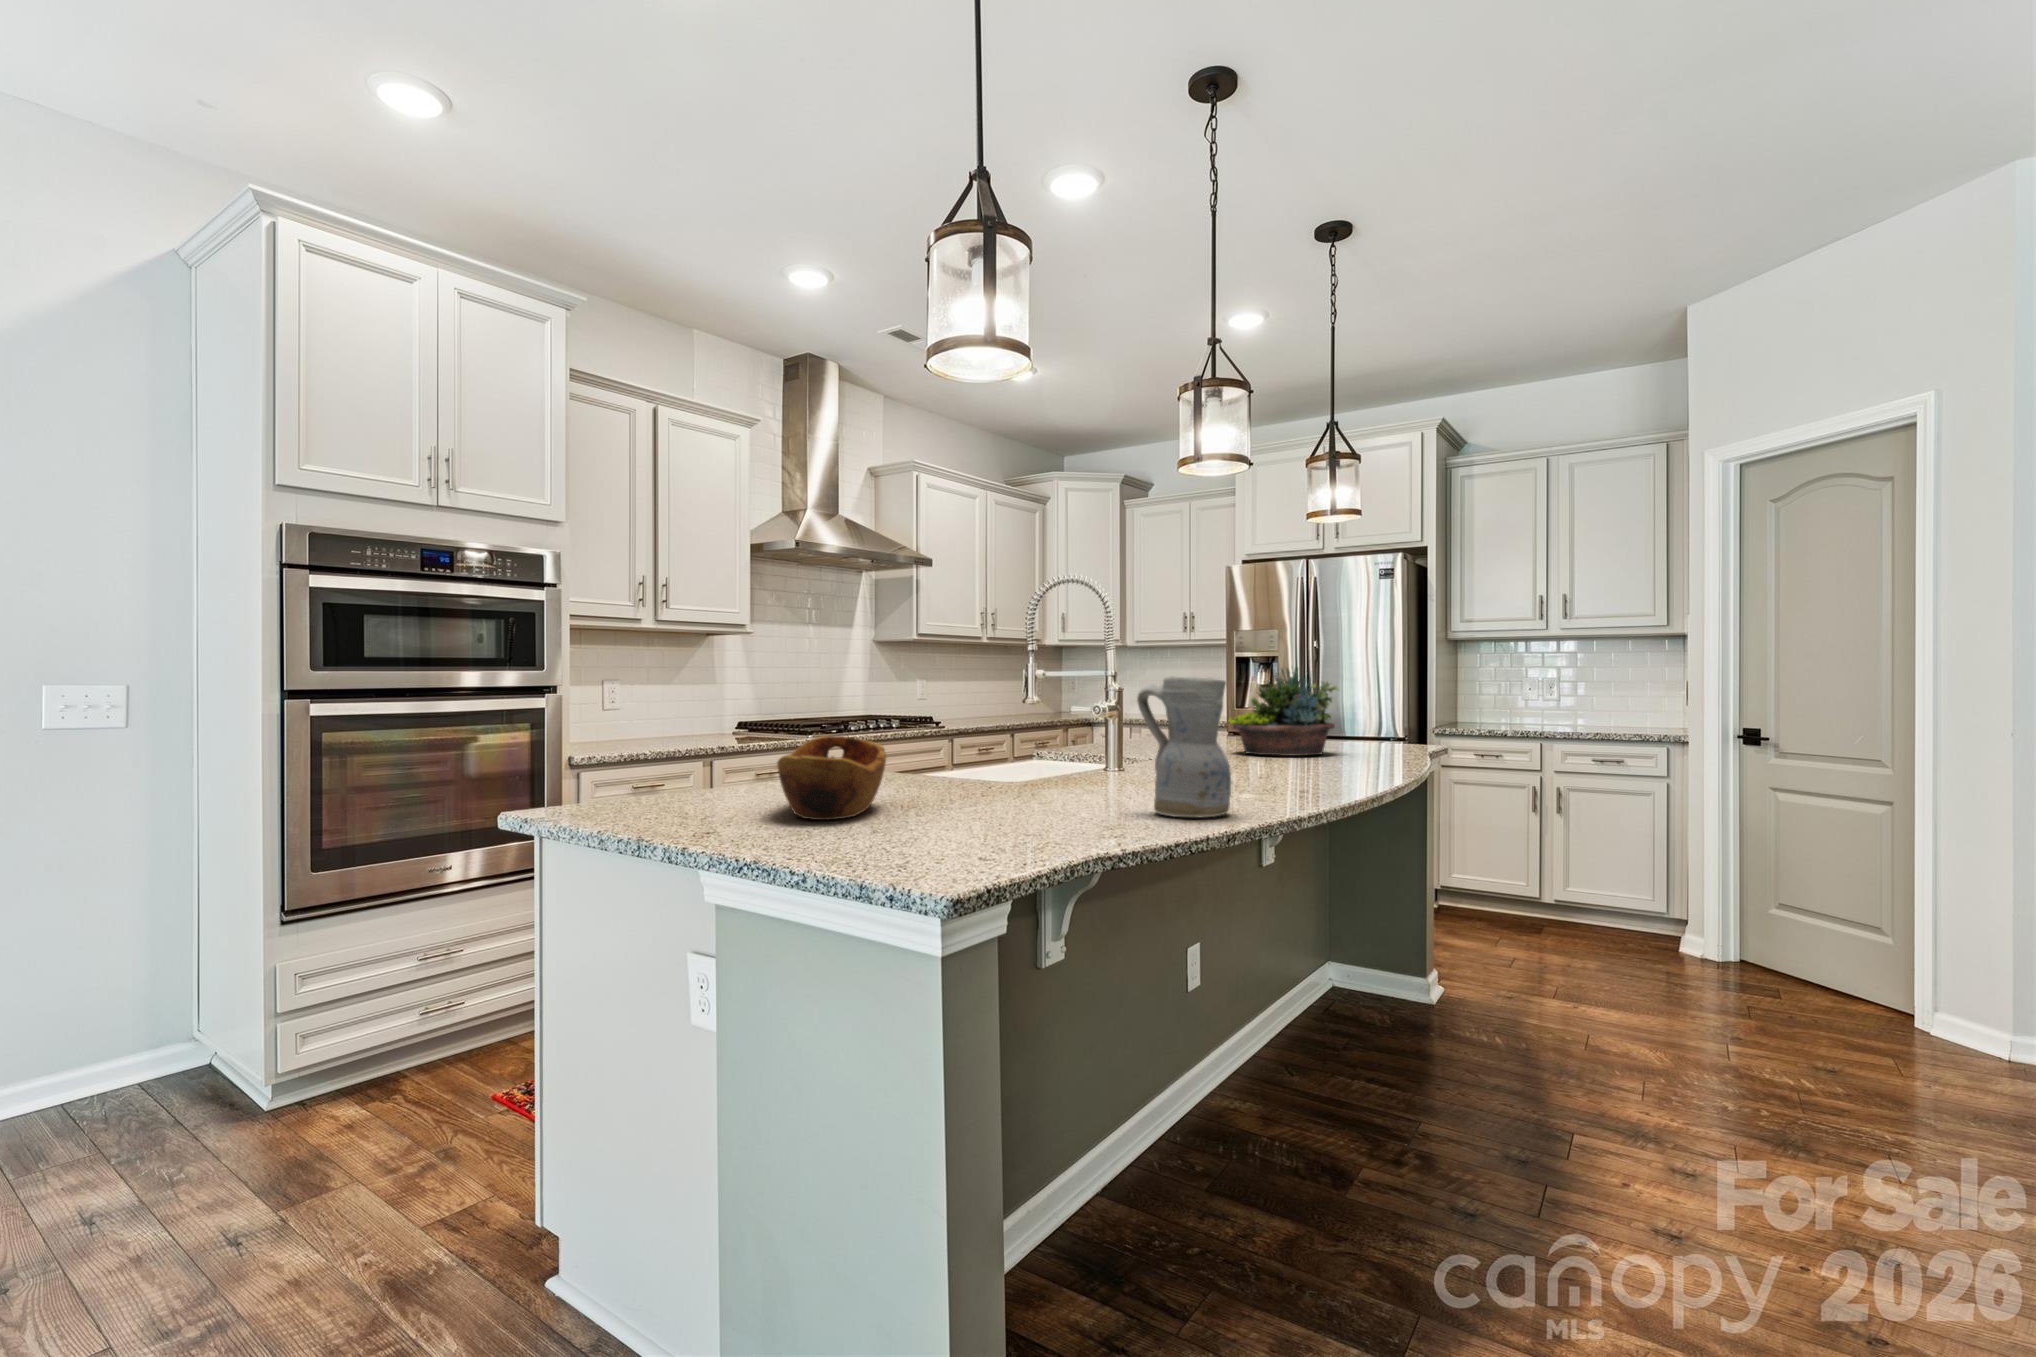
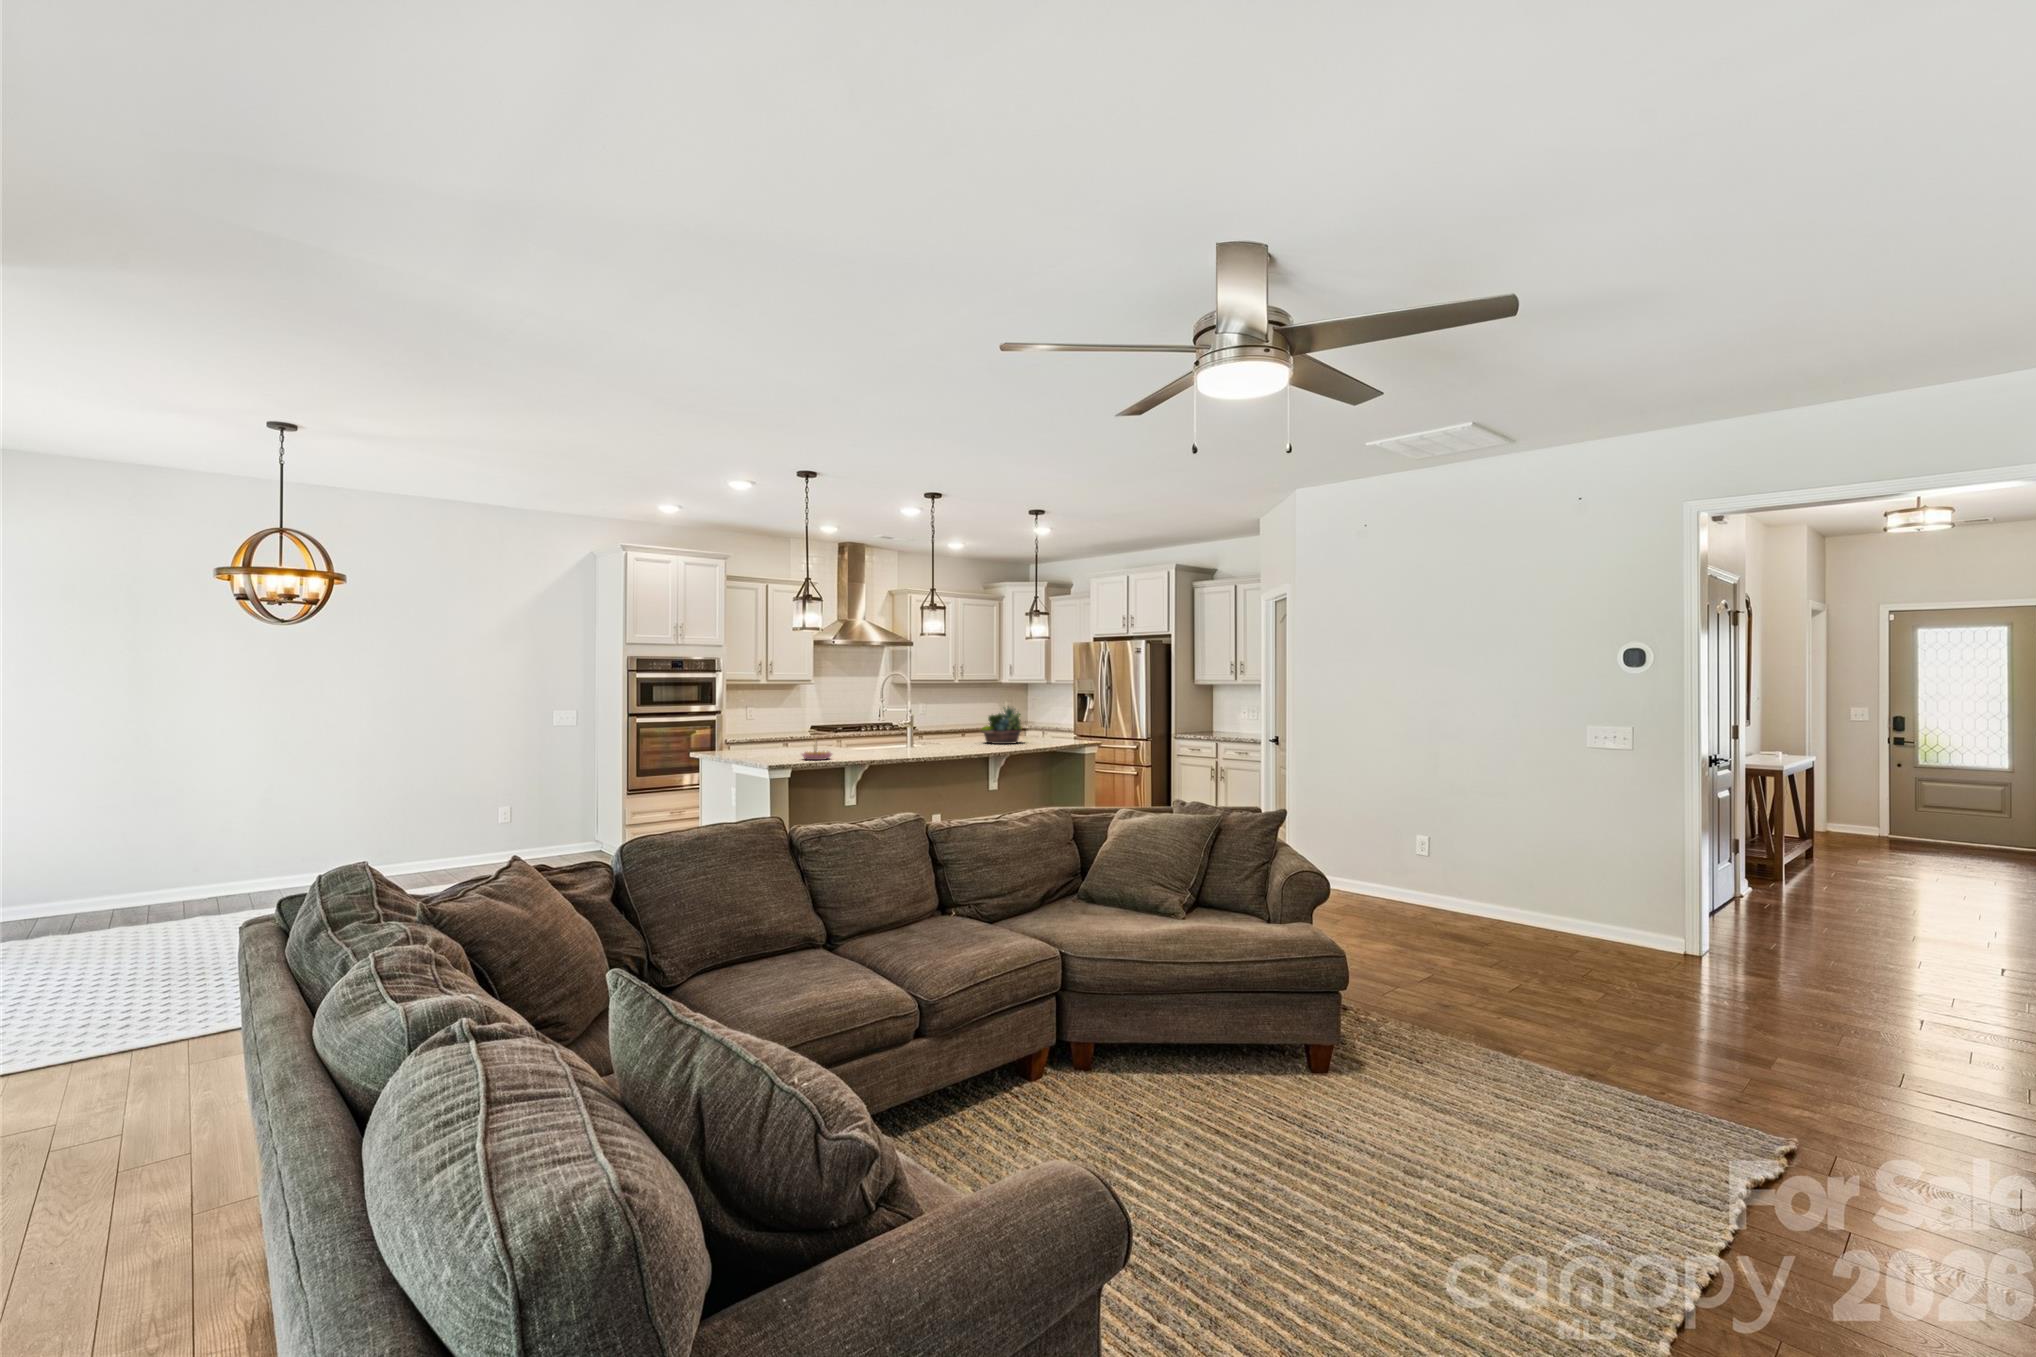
ceramic pitcher: present [1137,676,1231,818] -> none [856,718,879,758]
wooden bowl: present [777,736,886,820] -> none [759,733,795,757]
candle holder: none [985,749,1105,836] -> present [802,744,832,760]

